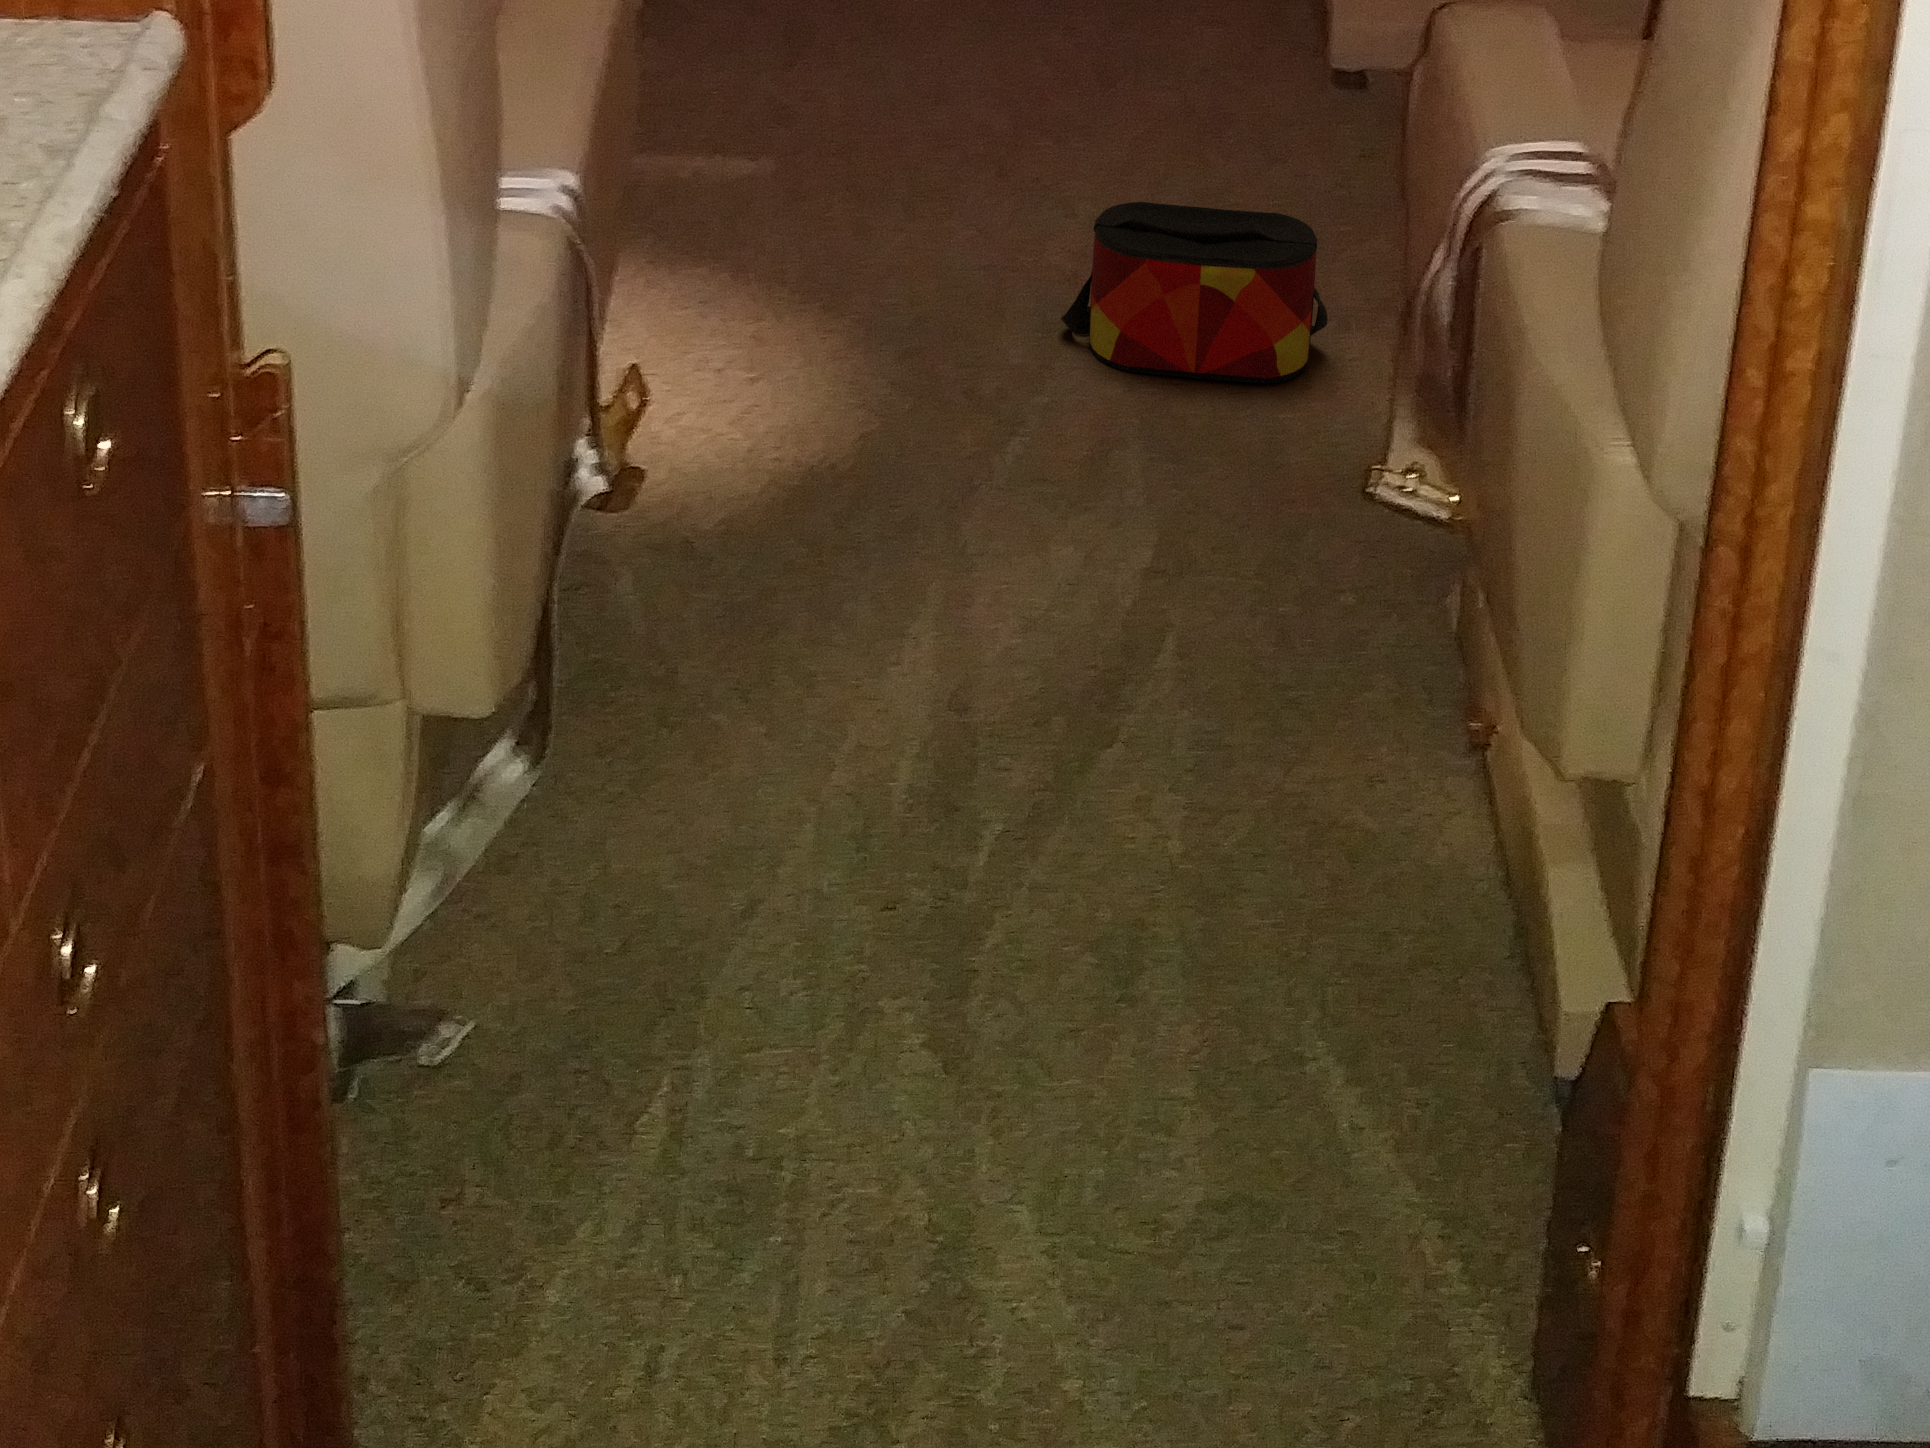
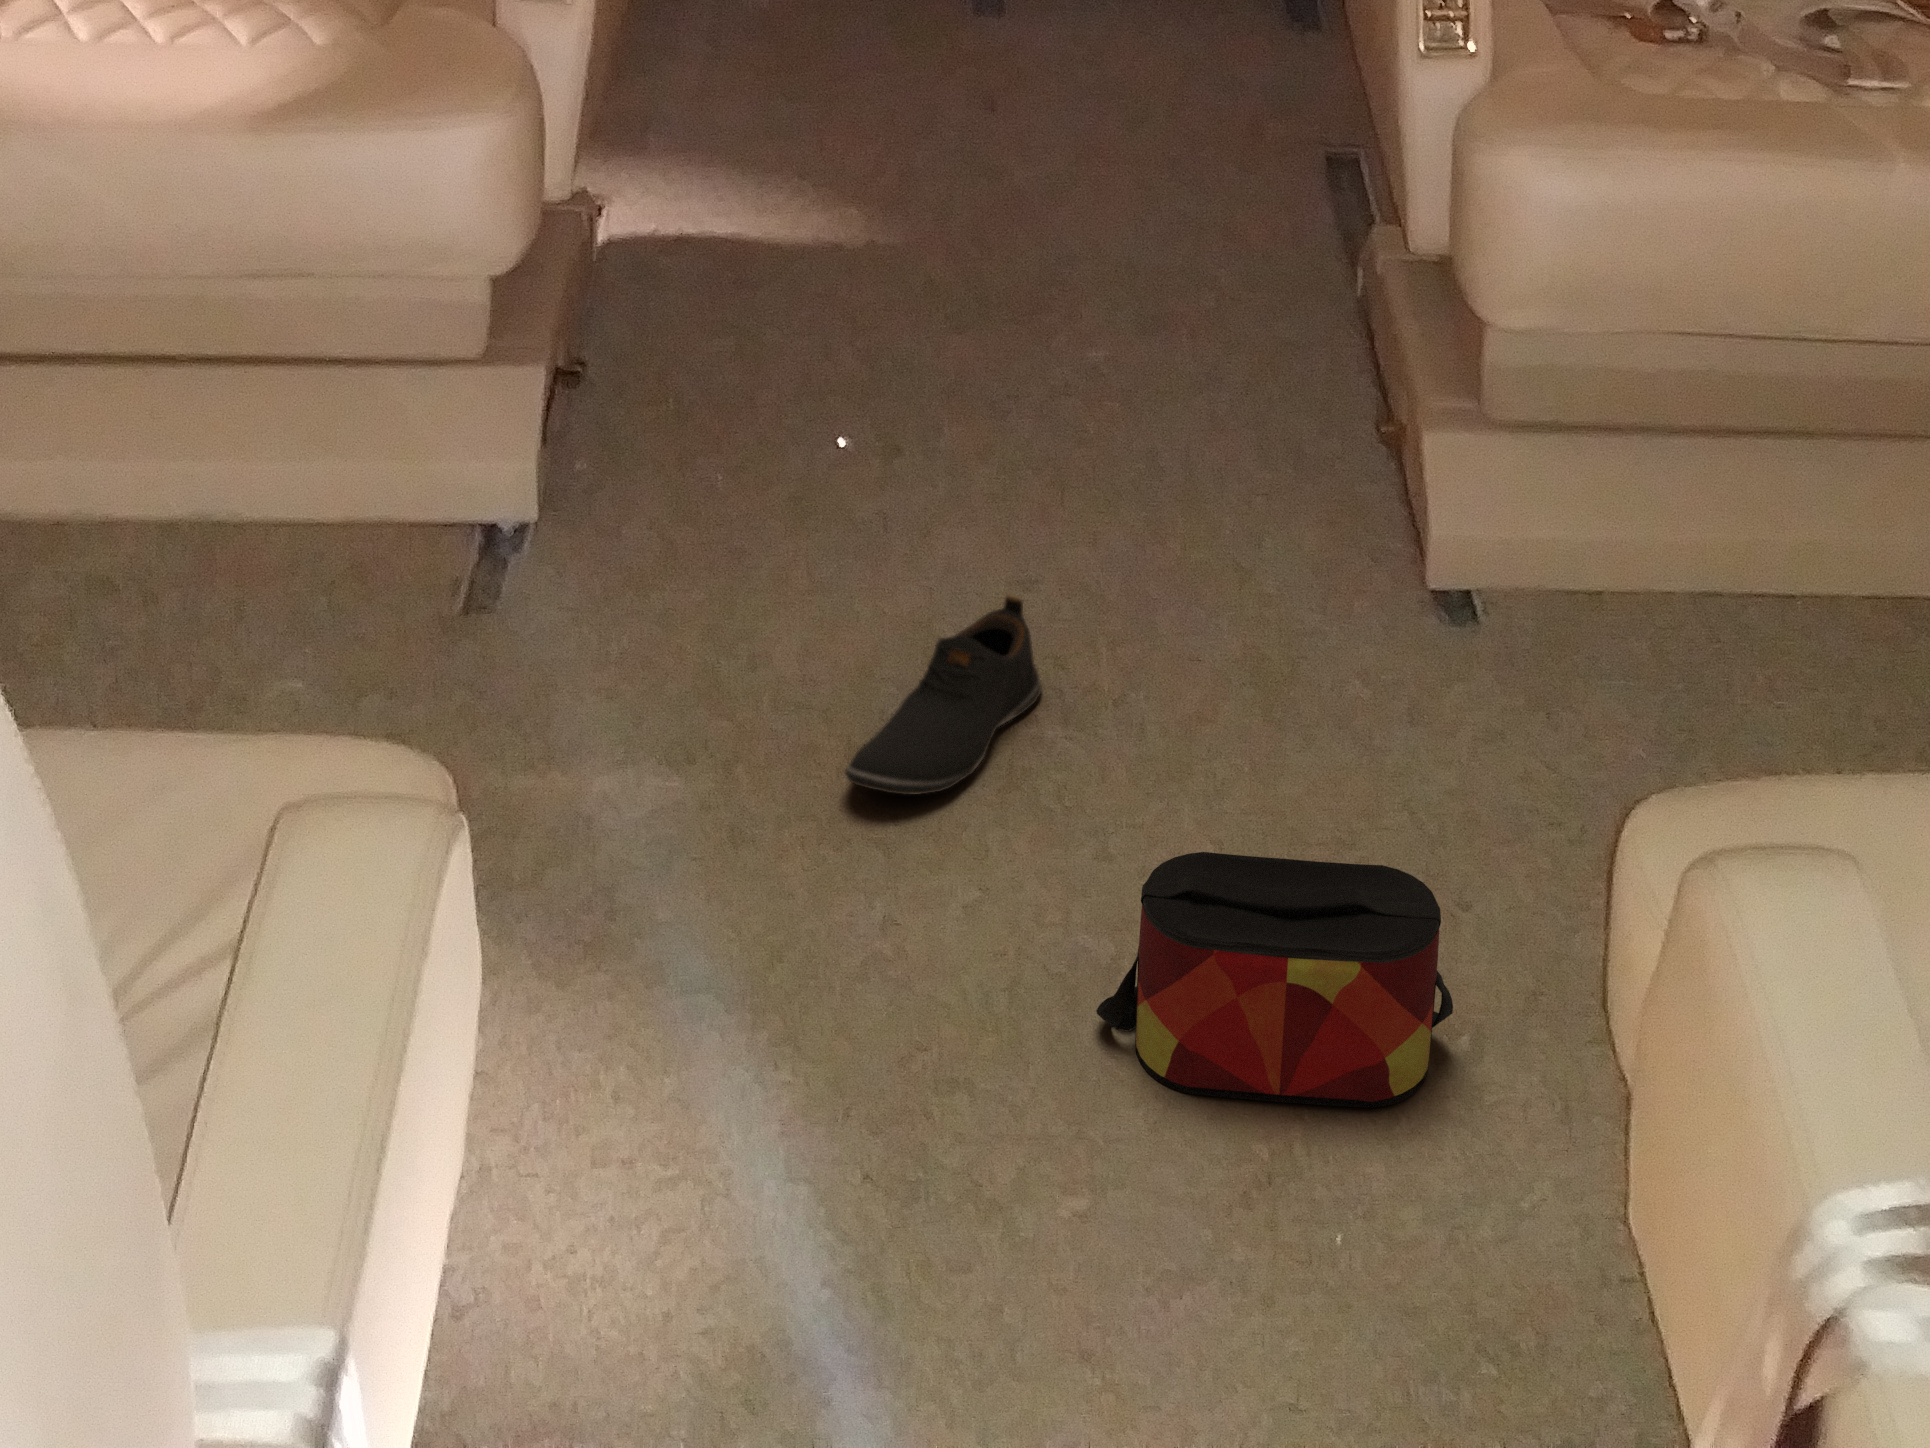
shoe: none [874,59,1027,190] -> present [845,596,1041,795]

